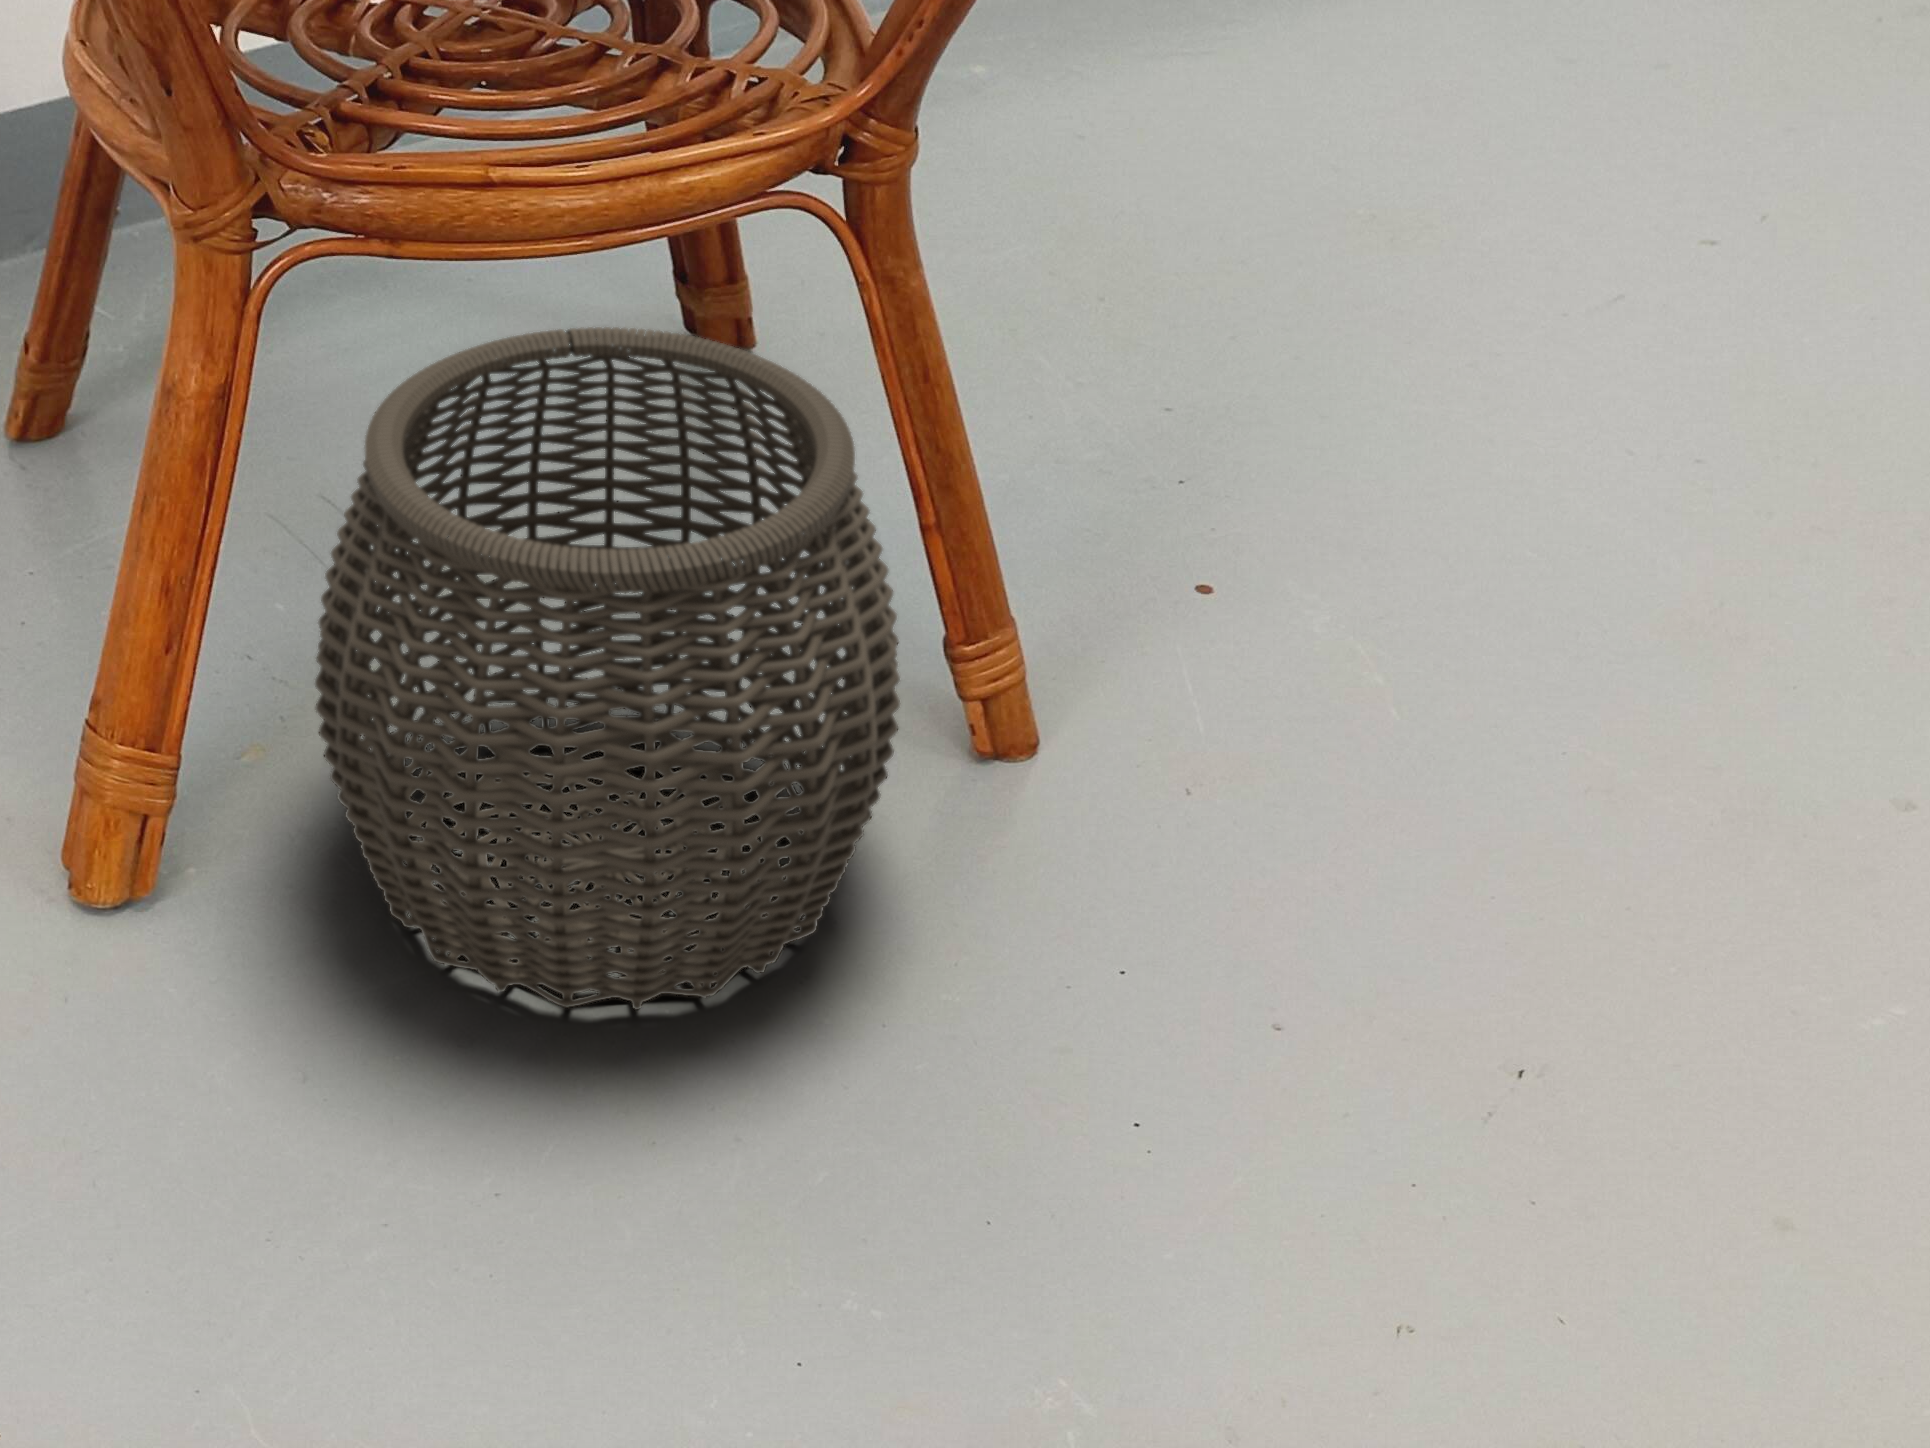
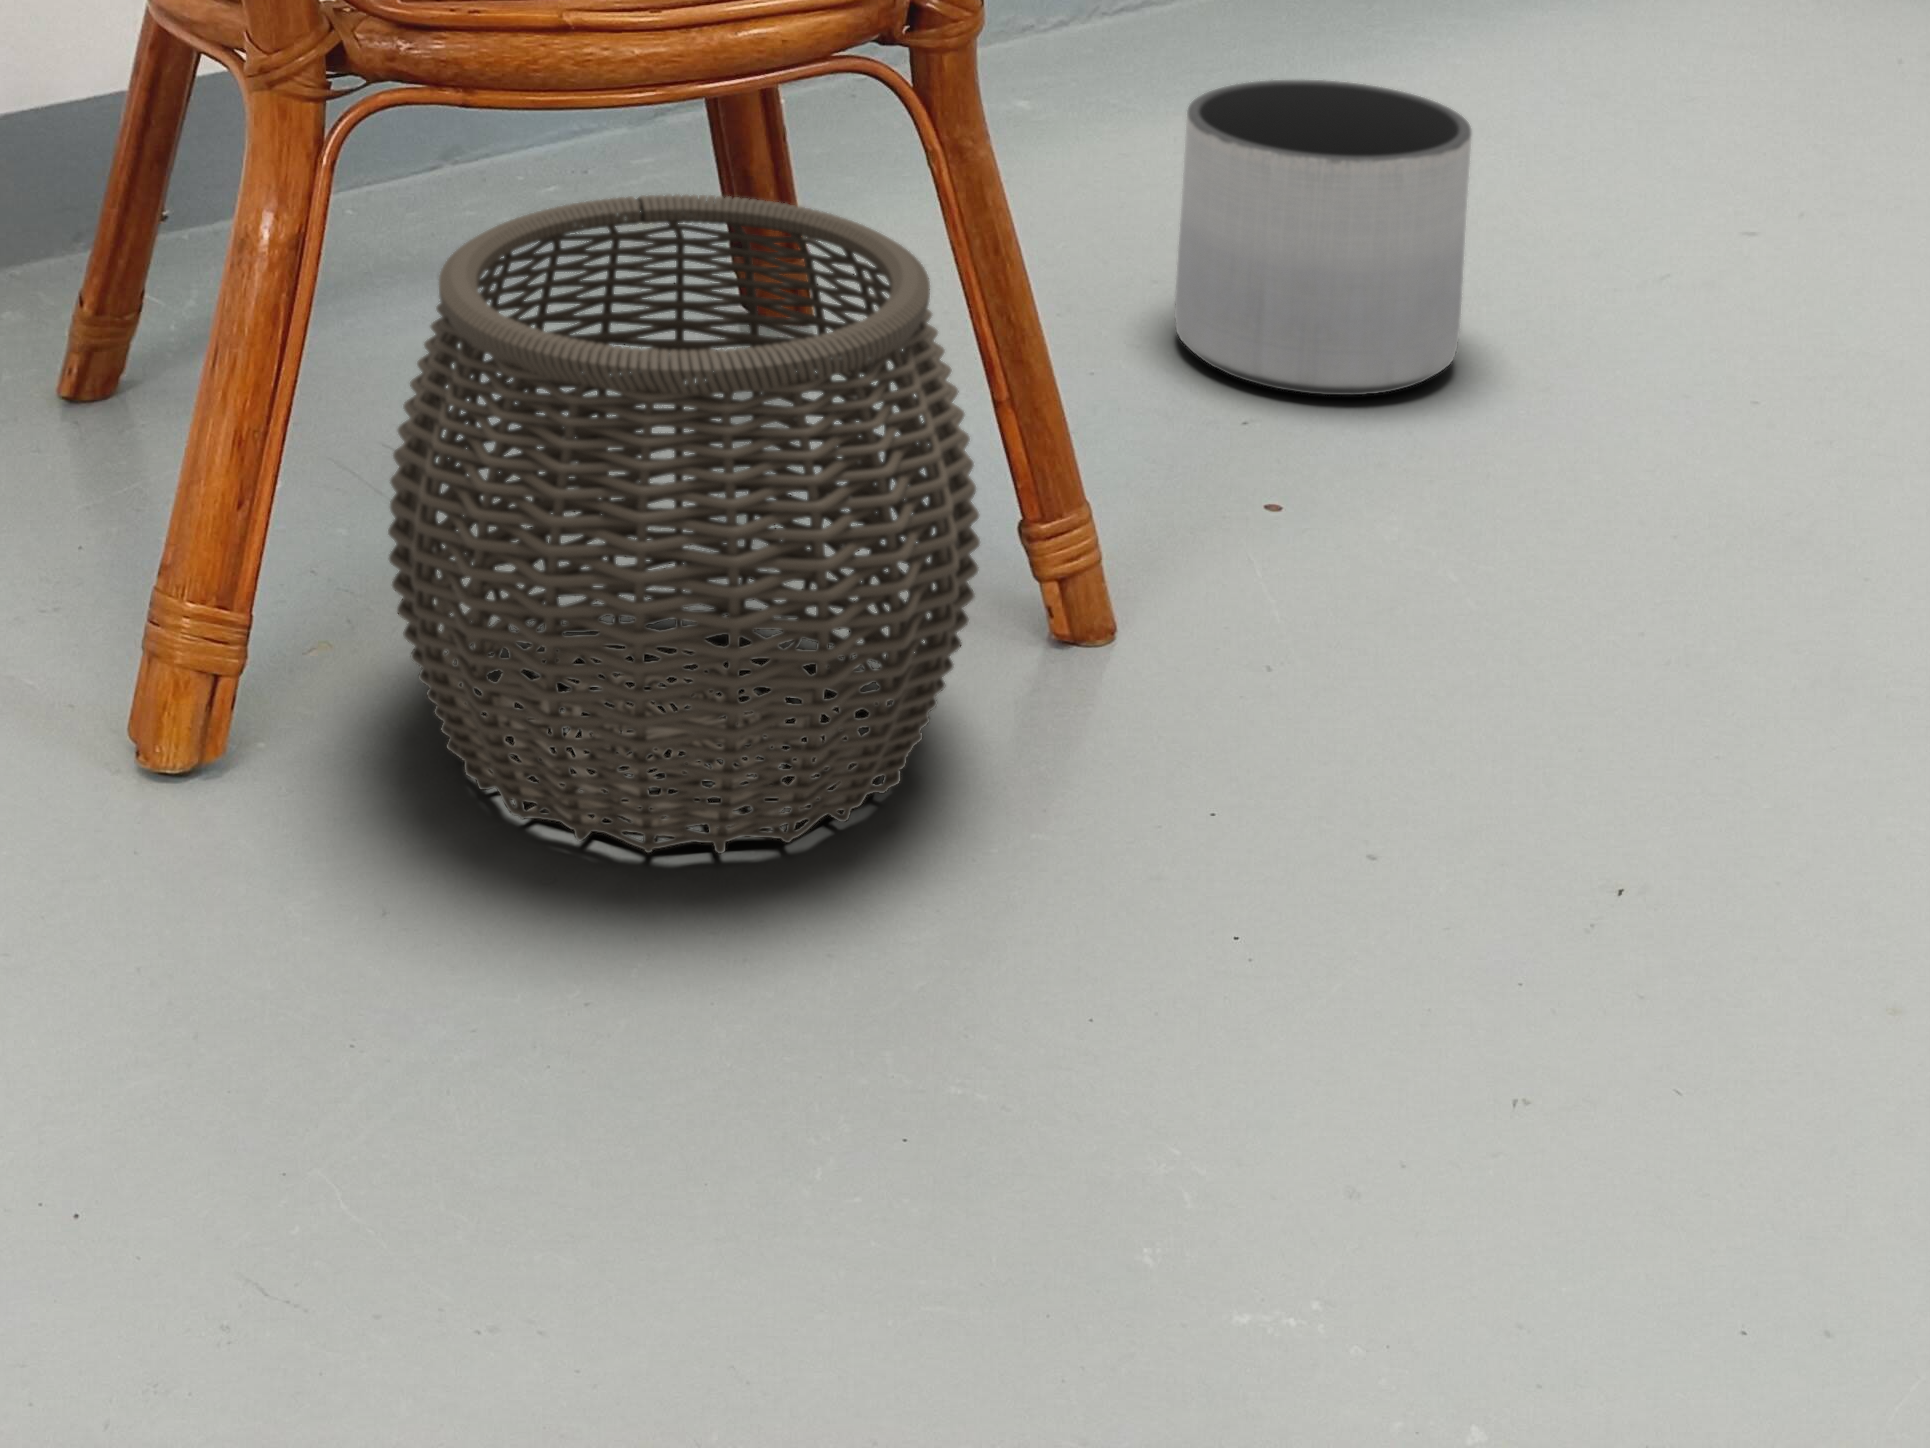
planter: none [1119,114,1424,449] -> present [1175,80,1471,395]

